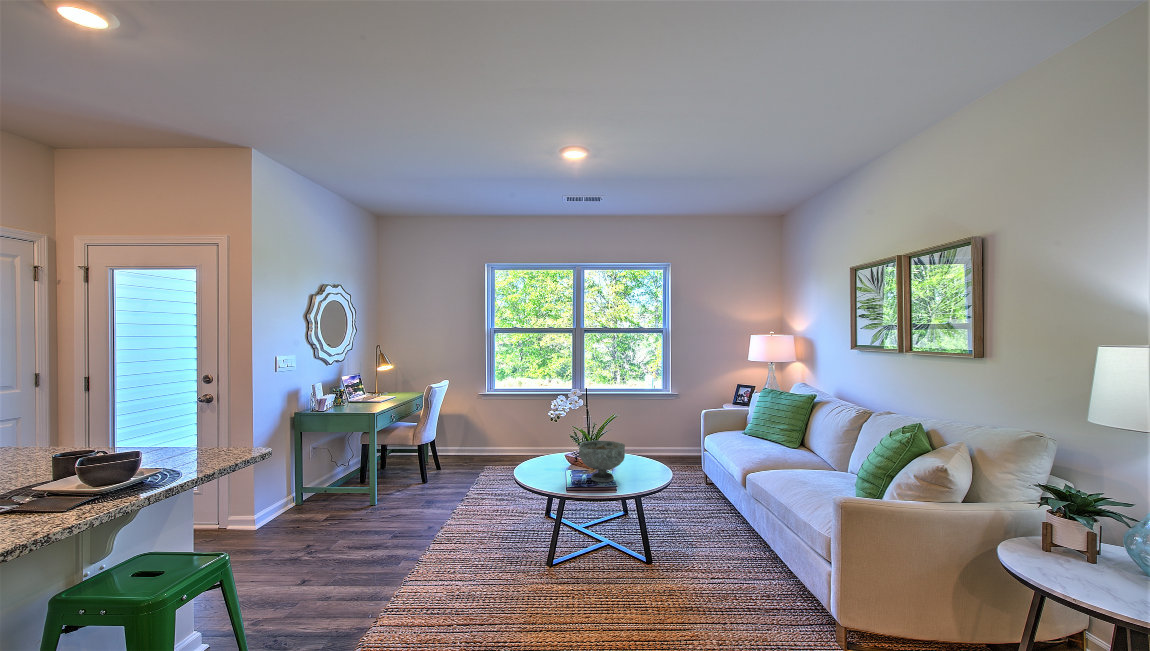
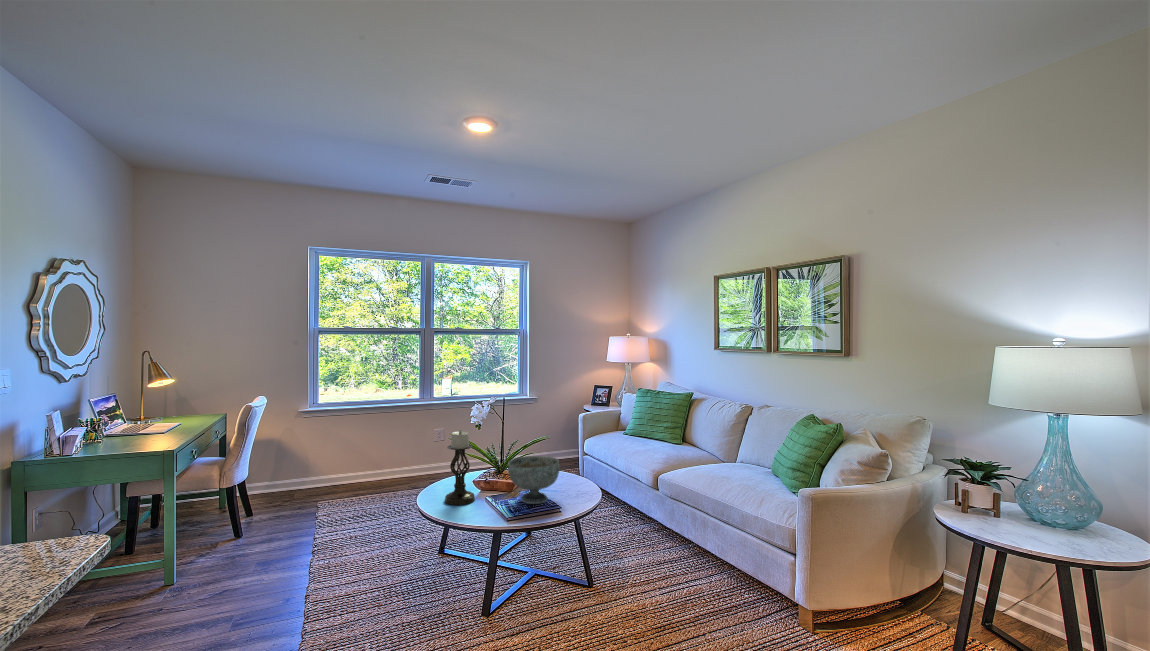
candle holder: none [533,413,558,474] -> present [445,430,475,505]

